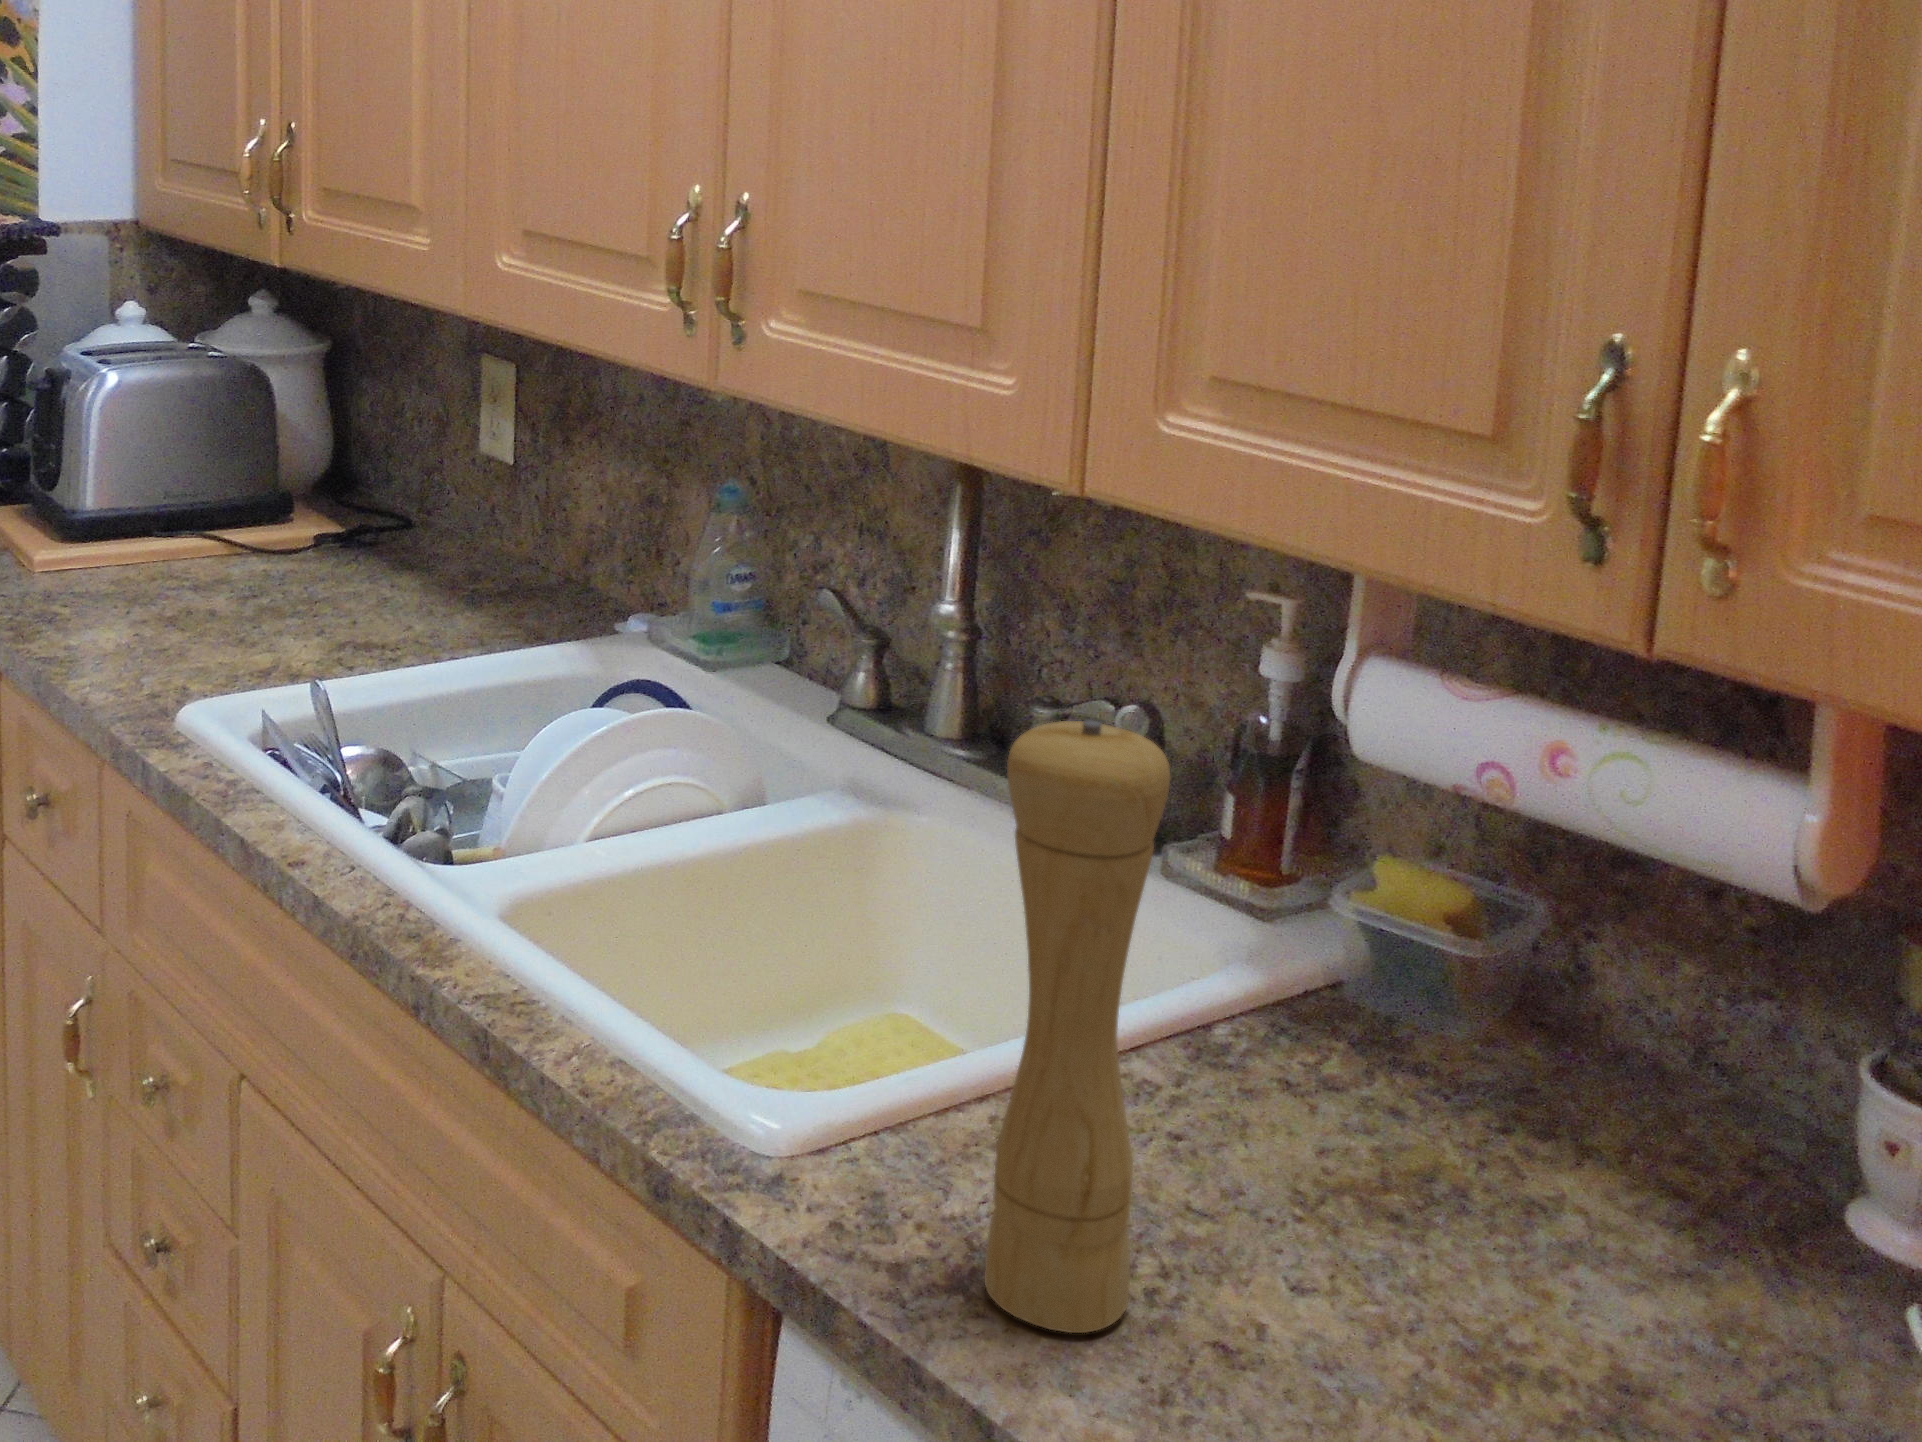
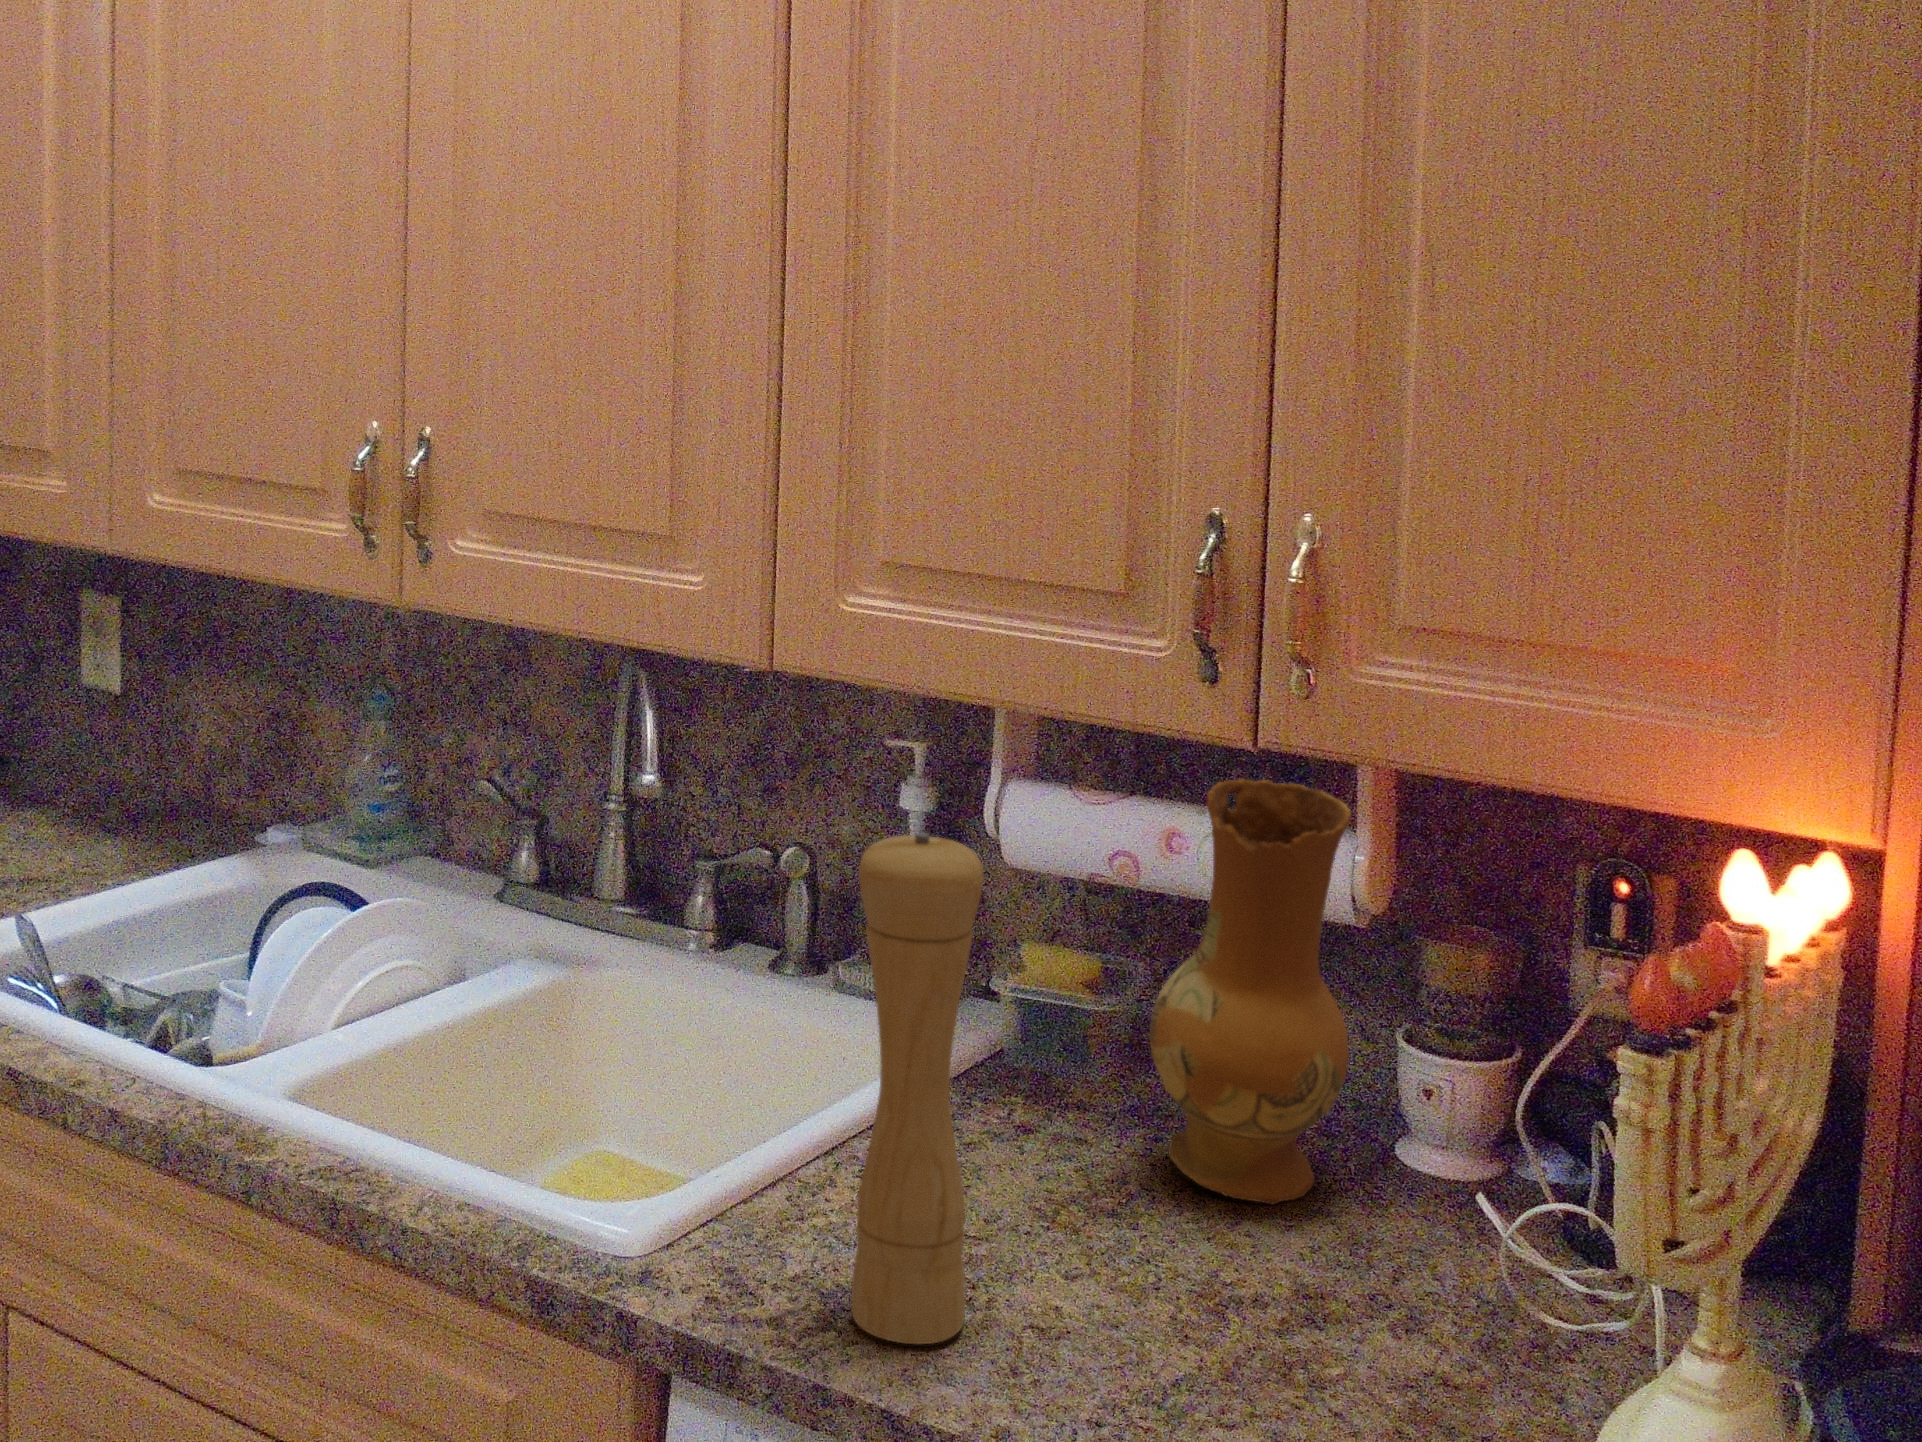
ceramic jug: none [1494,700,1802,1256] -> present [1150,779,1351,1205]

